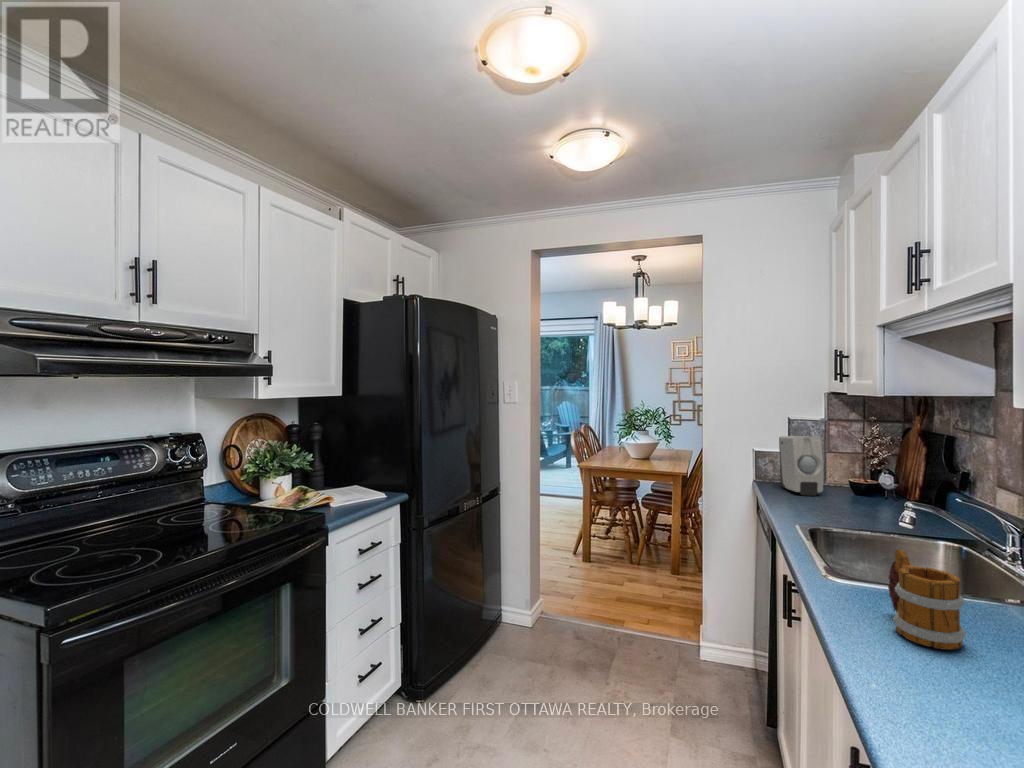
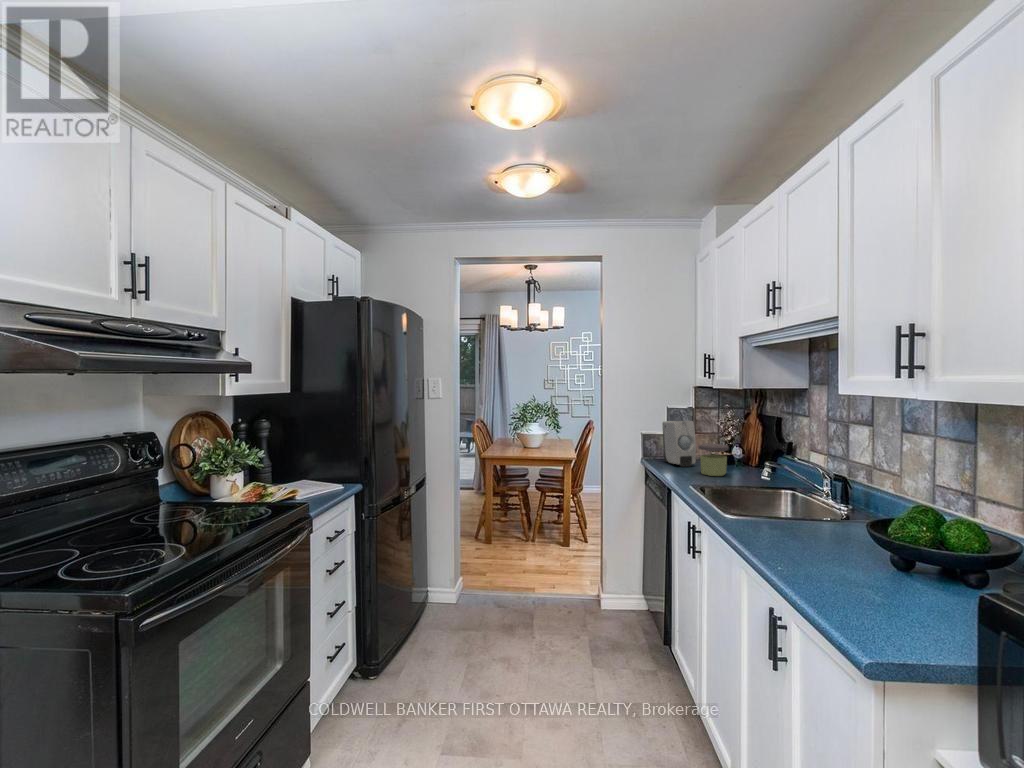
jar: none [823,467,868,512] -> present [699,444,729,476]
mug: present [888,550,966,650] -> none [761,491,808,551]

